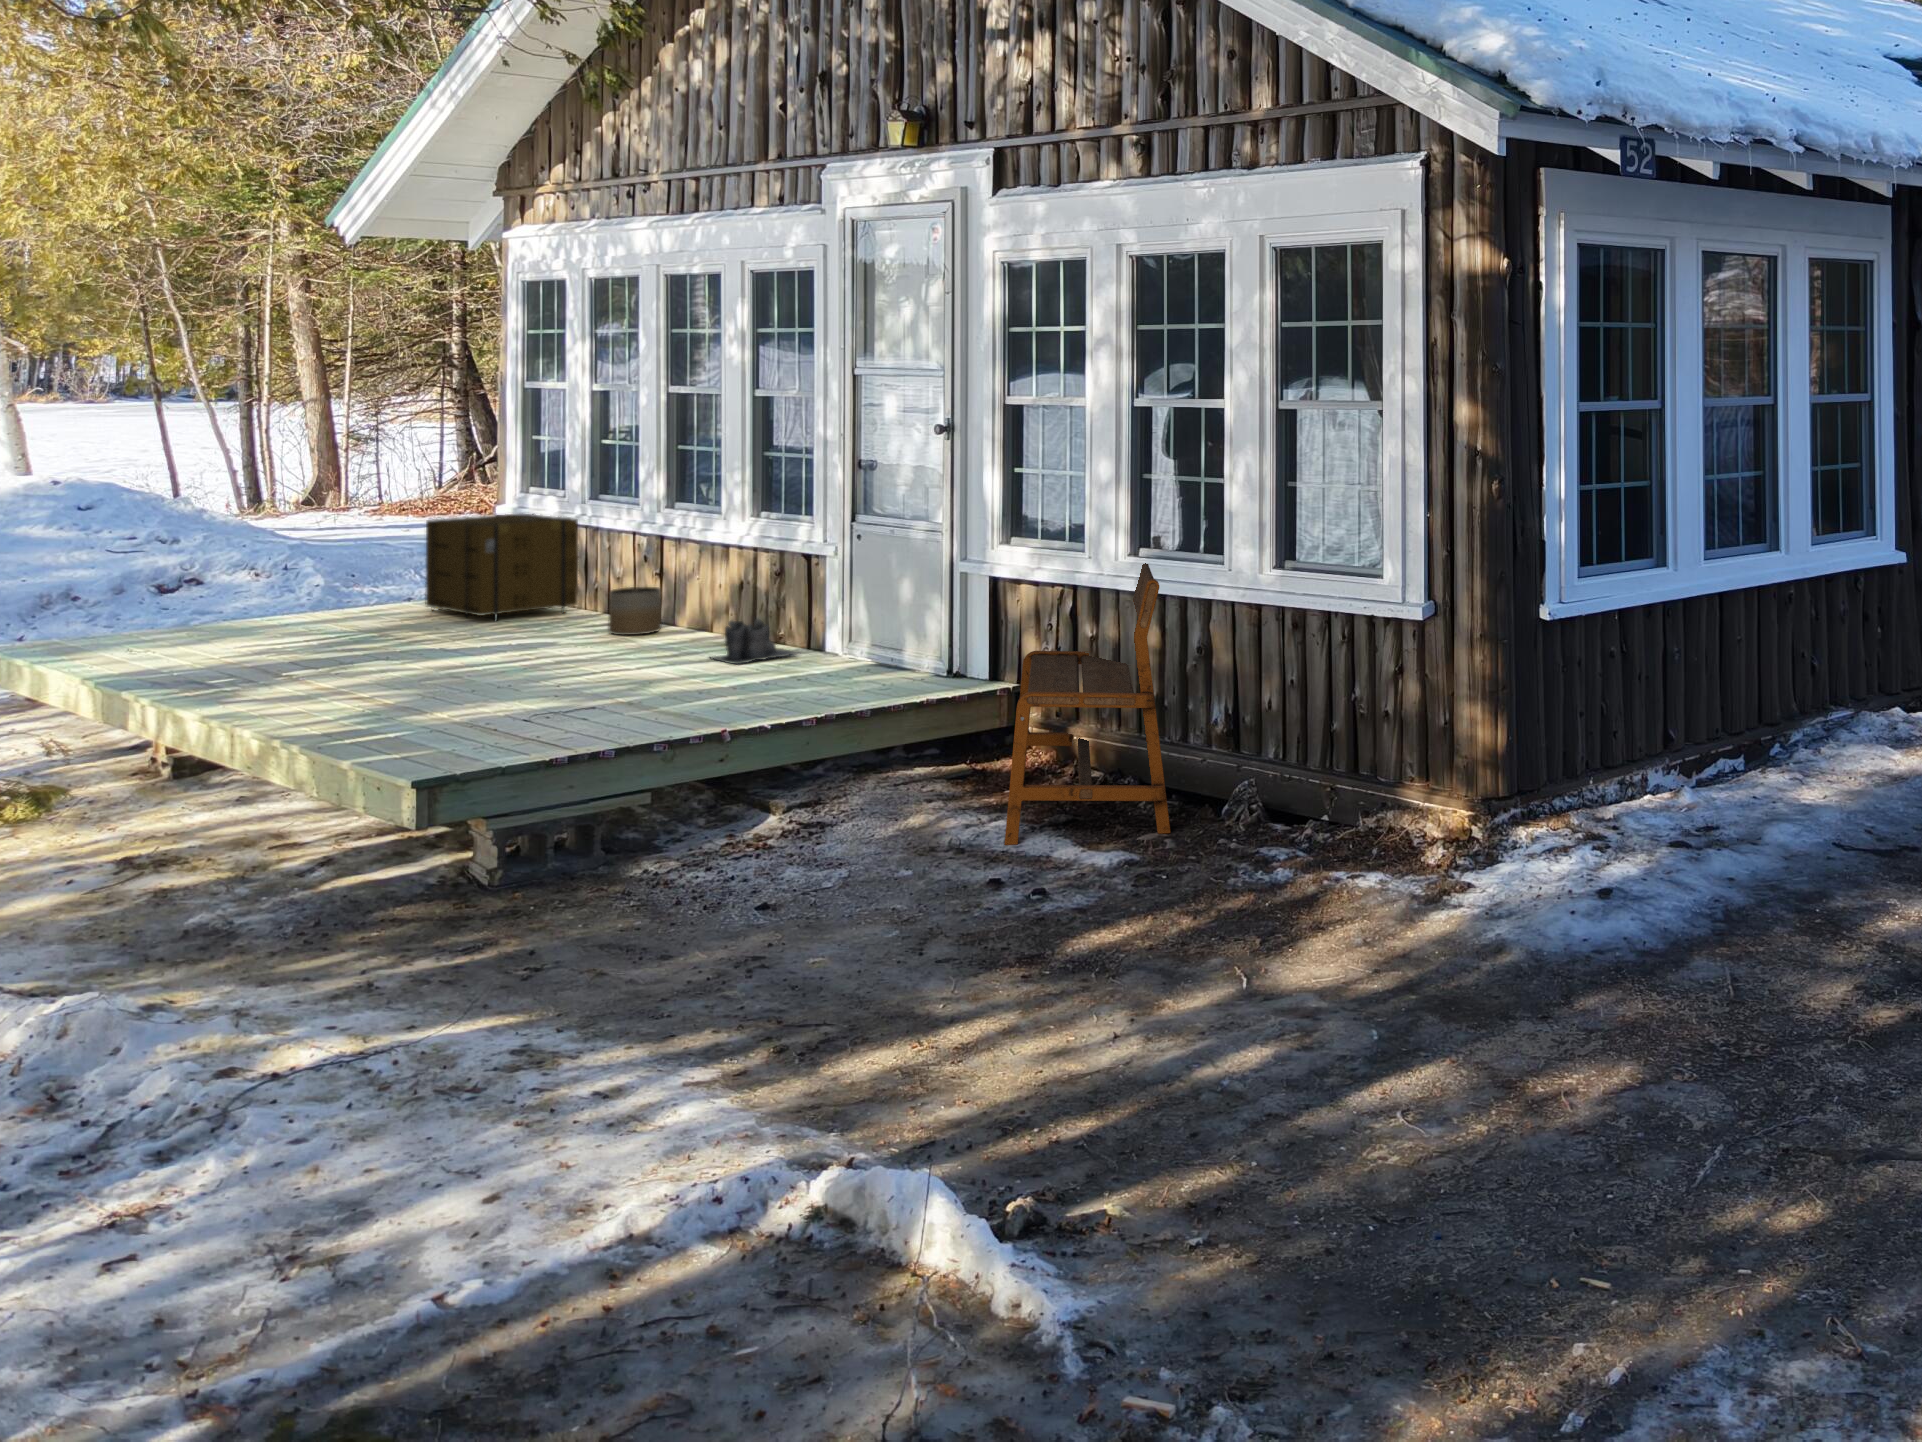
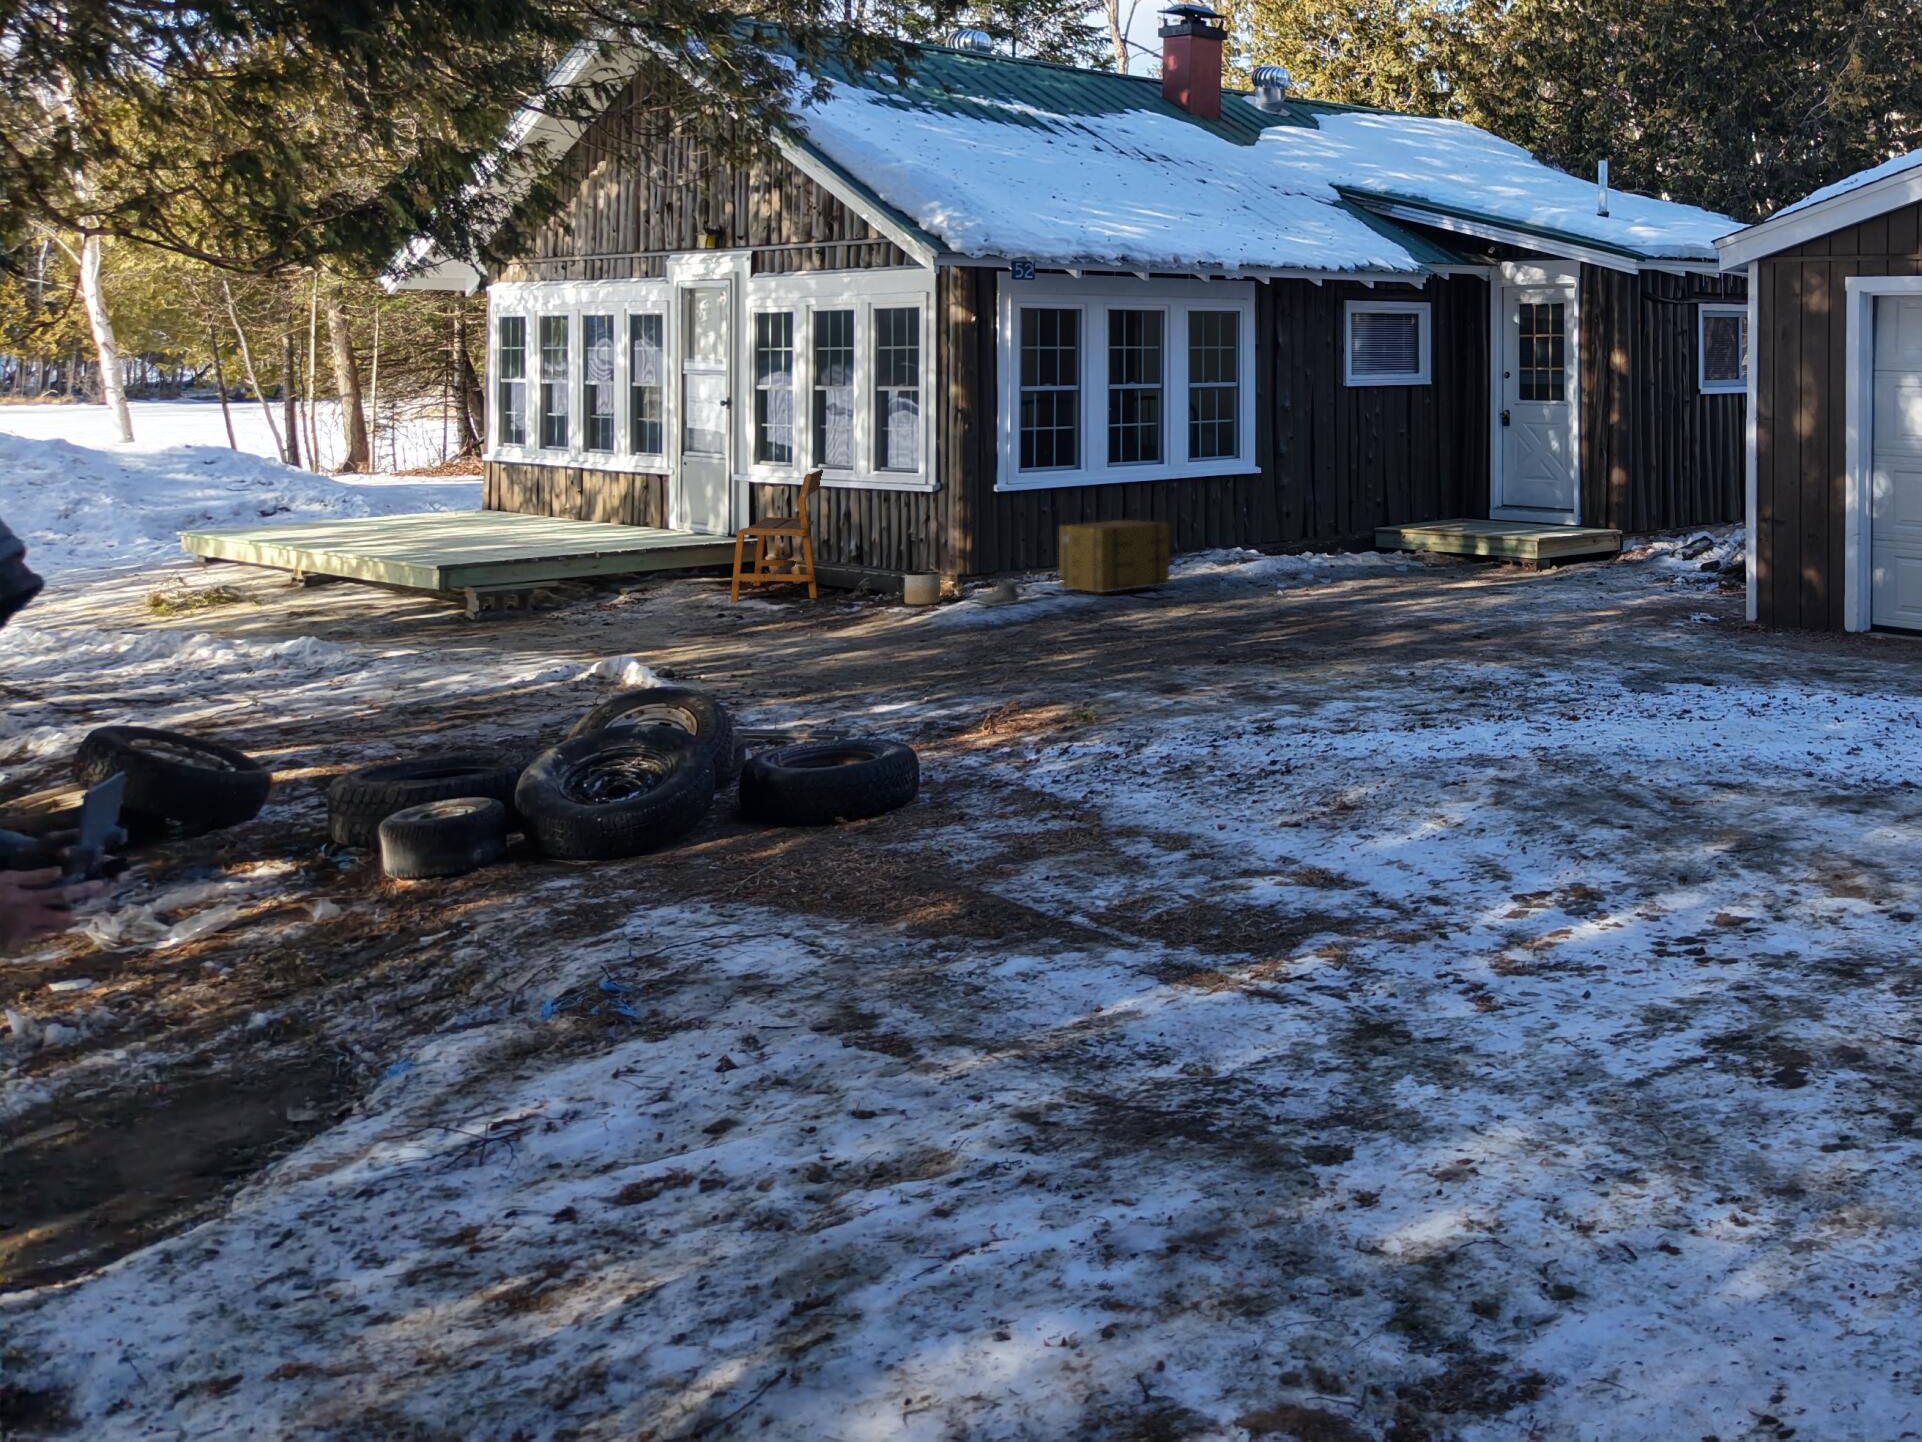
cardboard box: present [425,514,578,620] -> present [1059,520,1169,593]
planter: present [608,587,662,635] -> present [905,571,941,605]
boots: present [711,619,795,664] -> present [975,578,1024,606]

